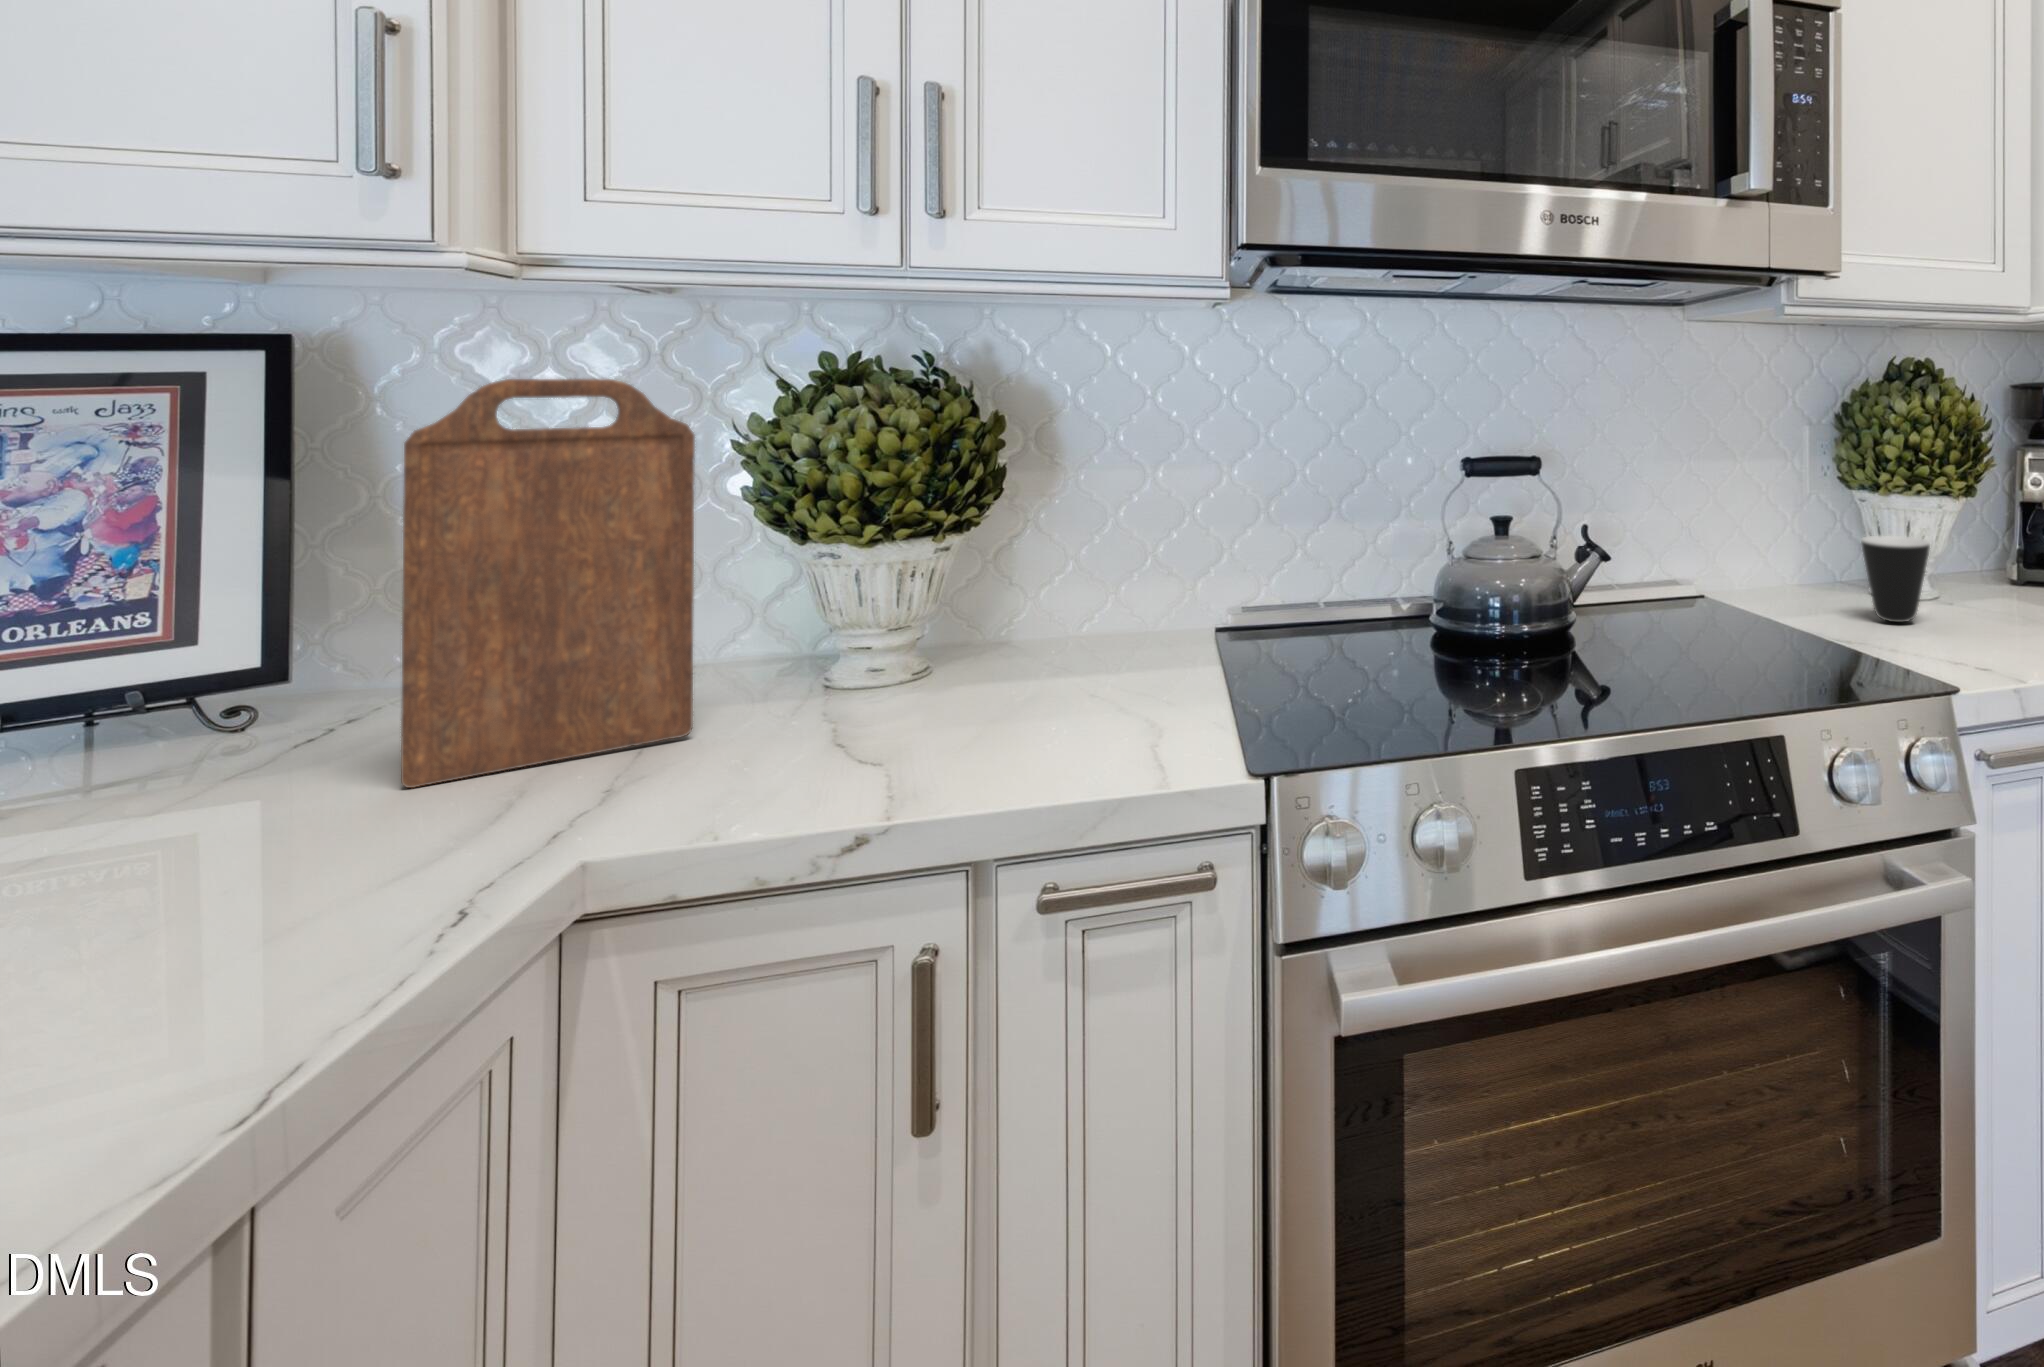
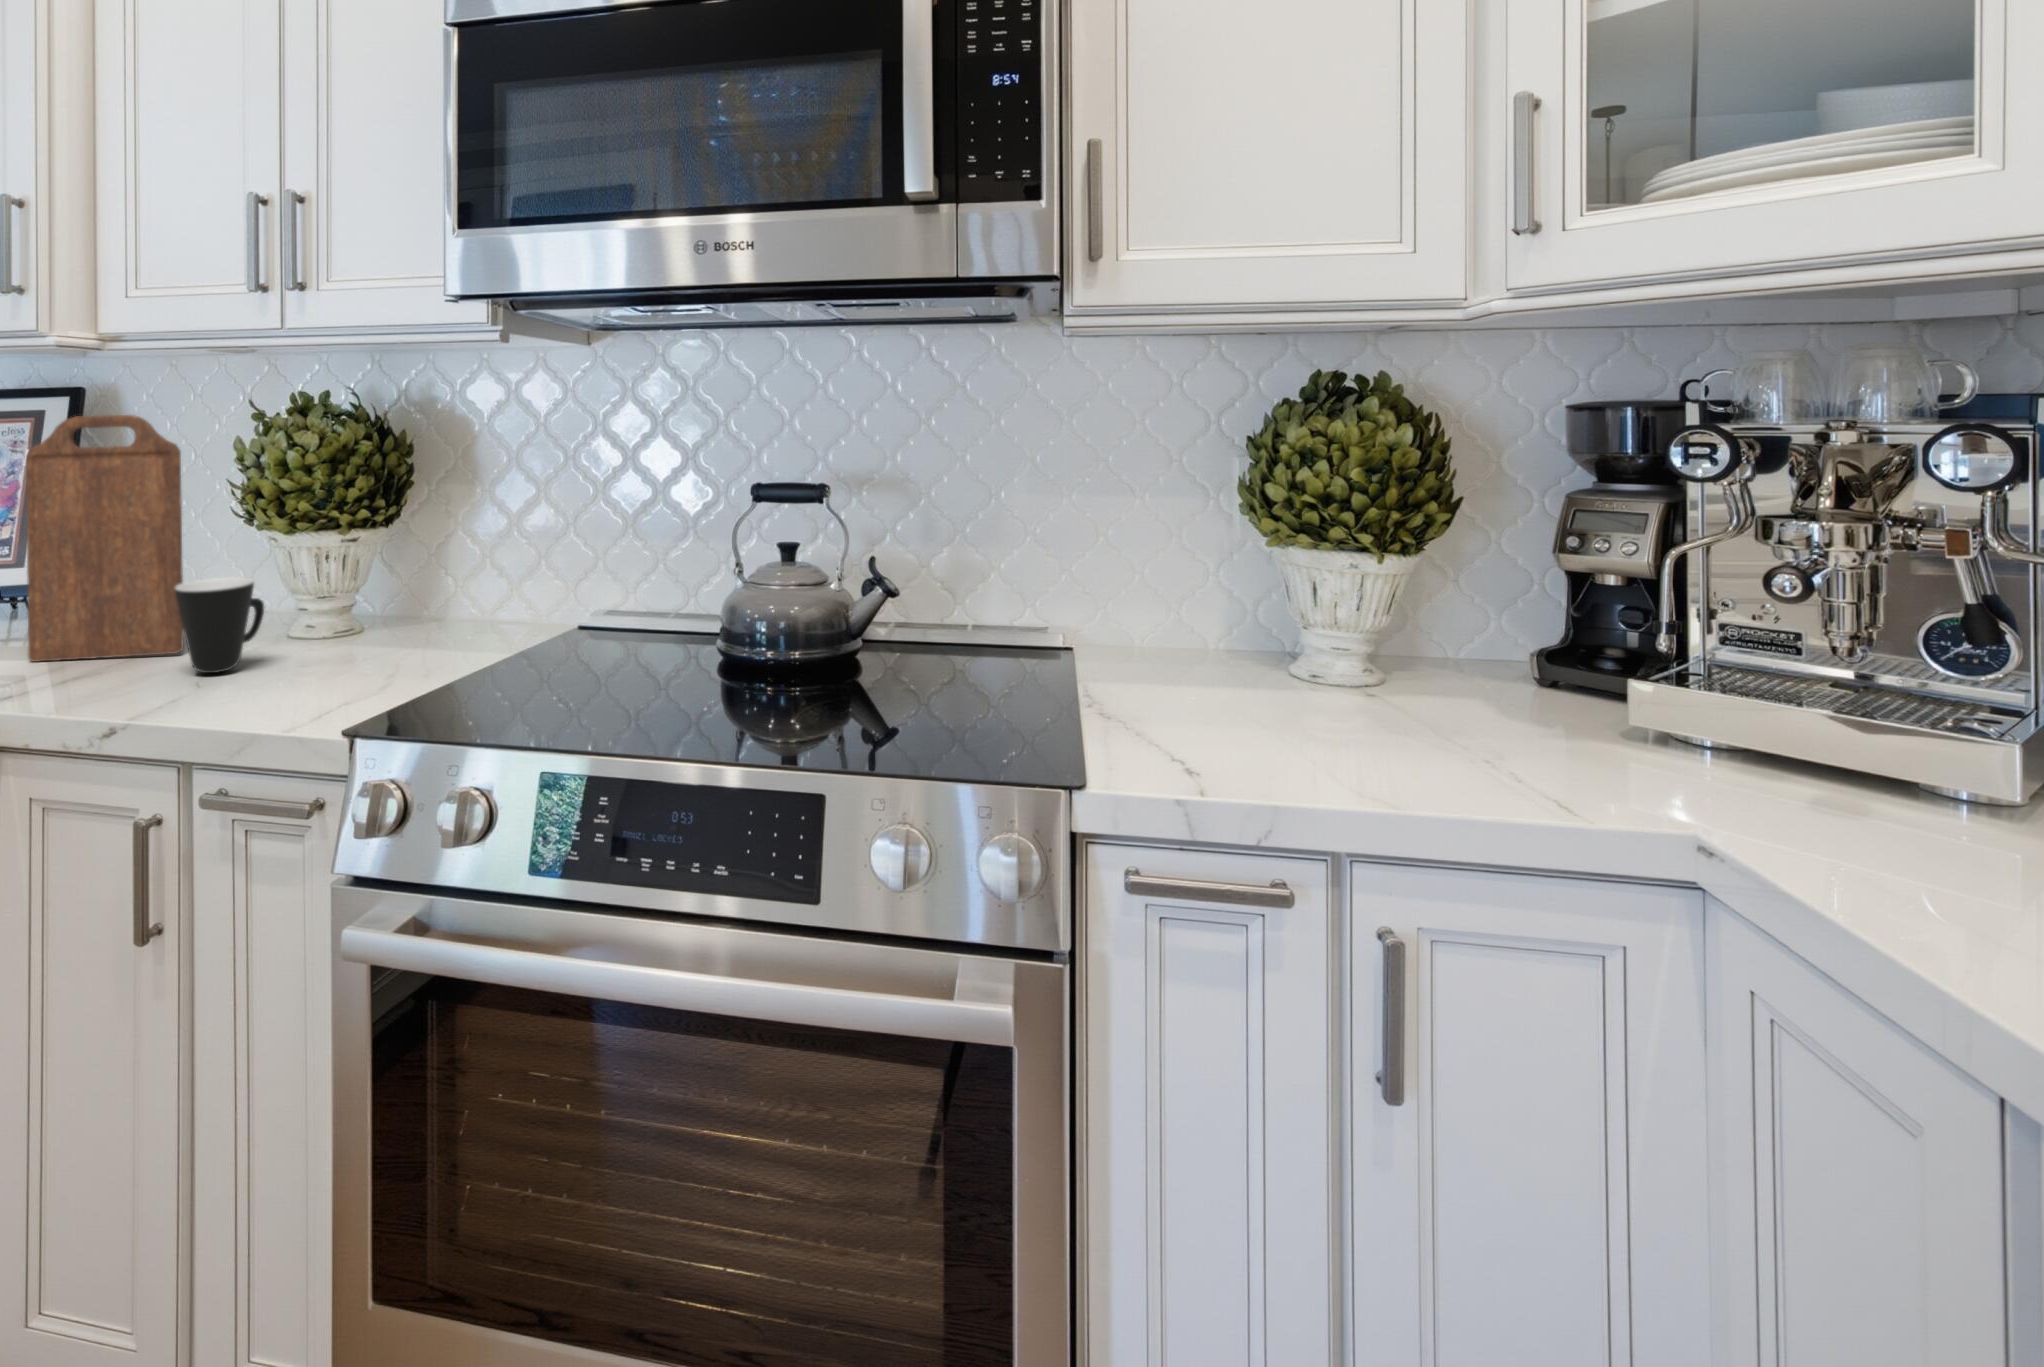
mug: present [1861,535,1930,622] -> present [175,577,264,673]

